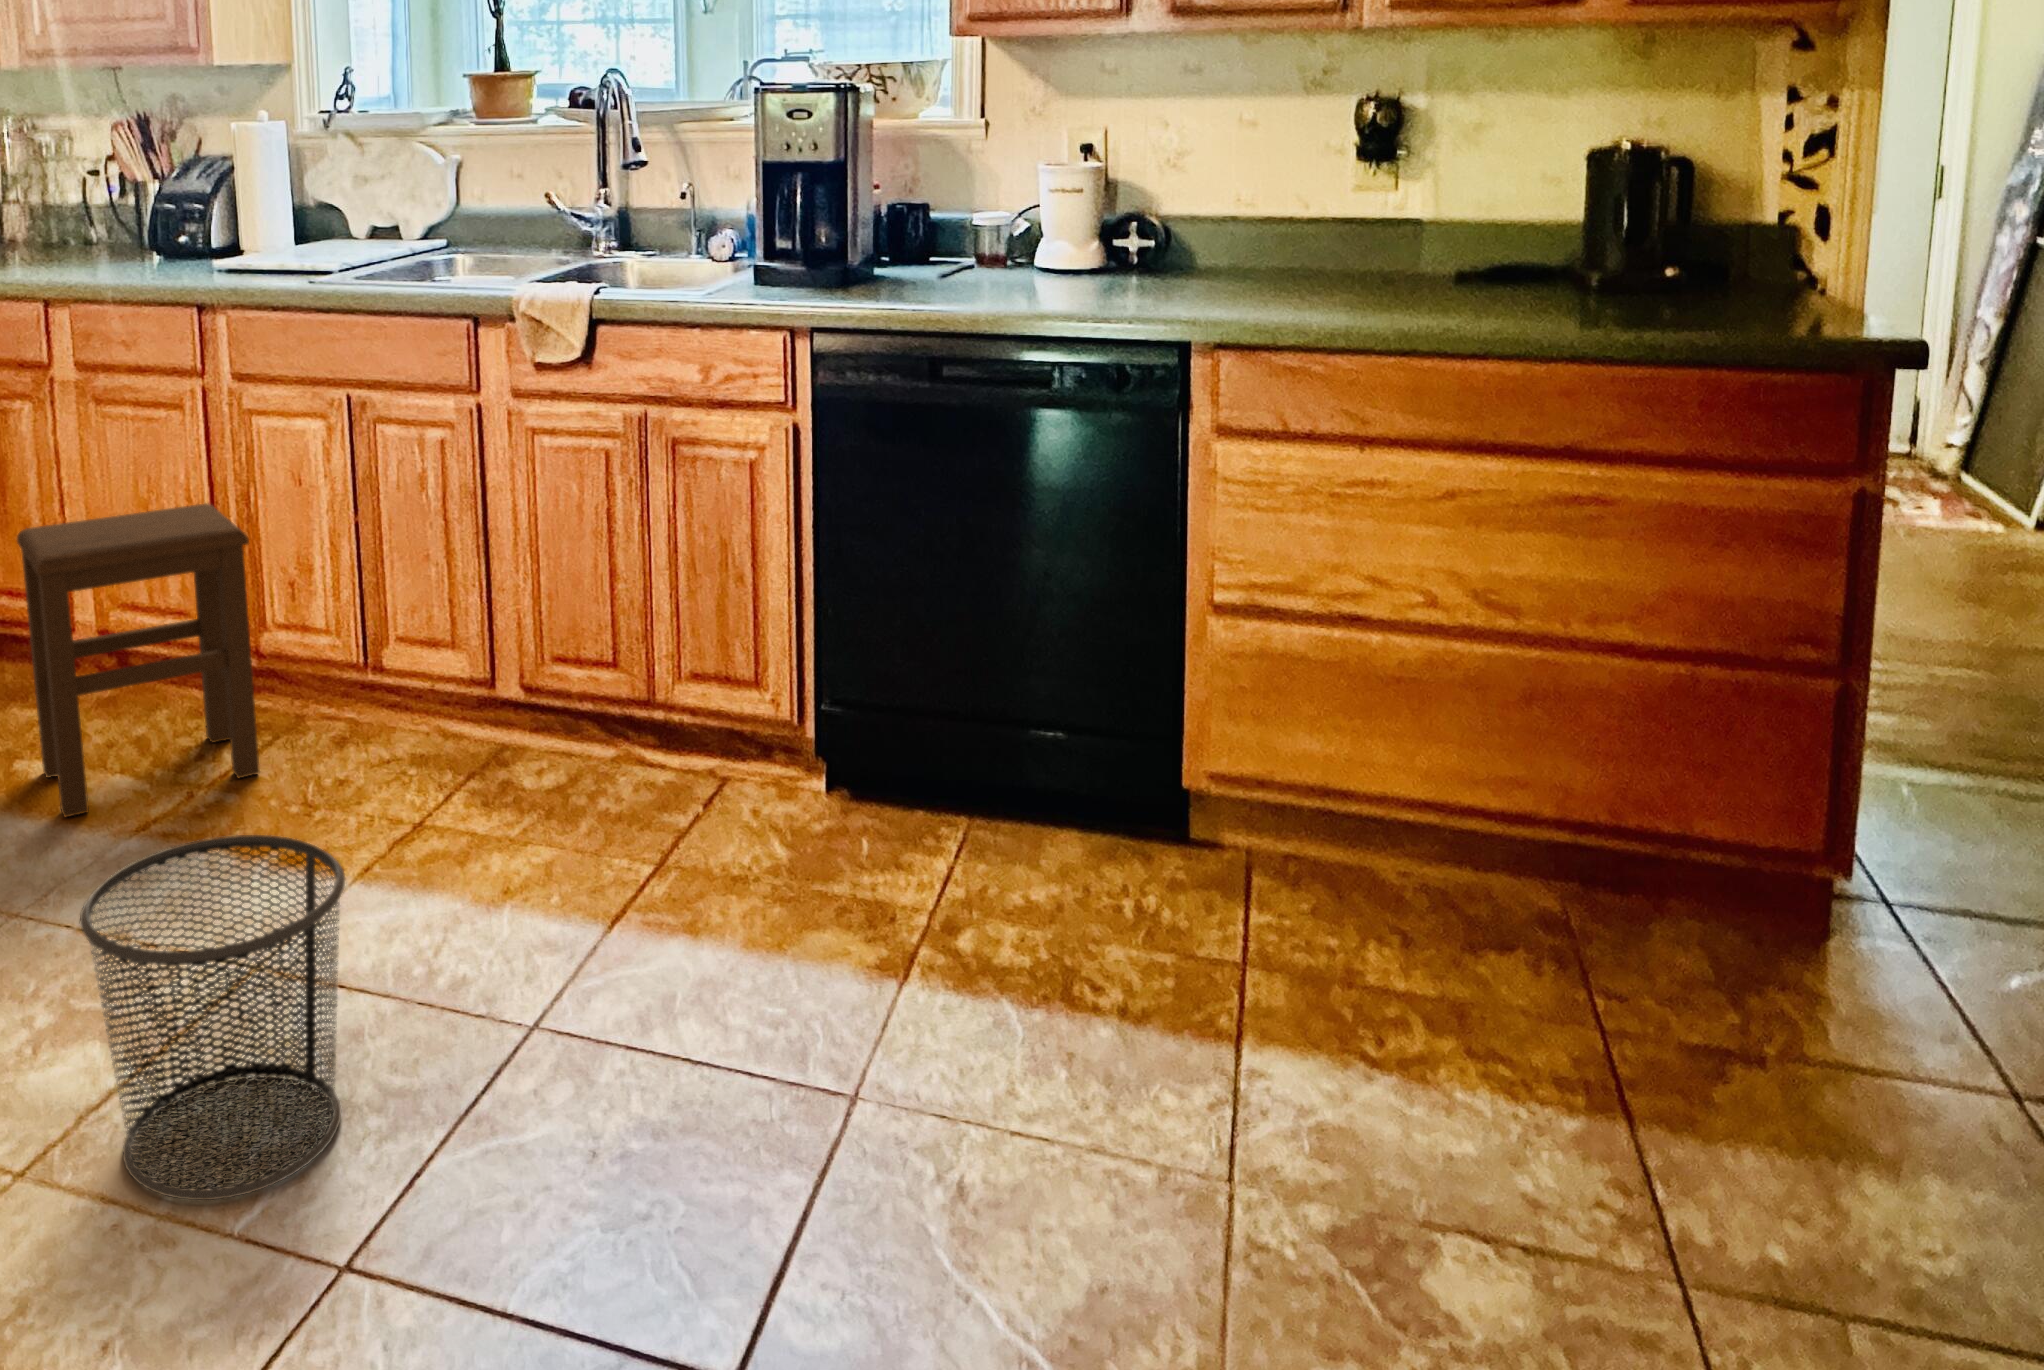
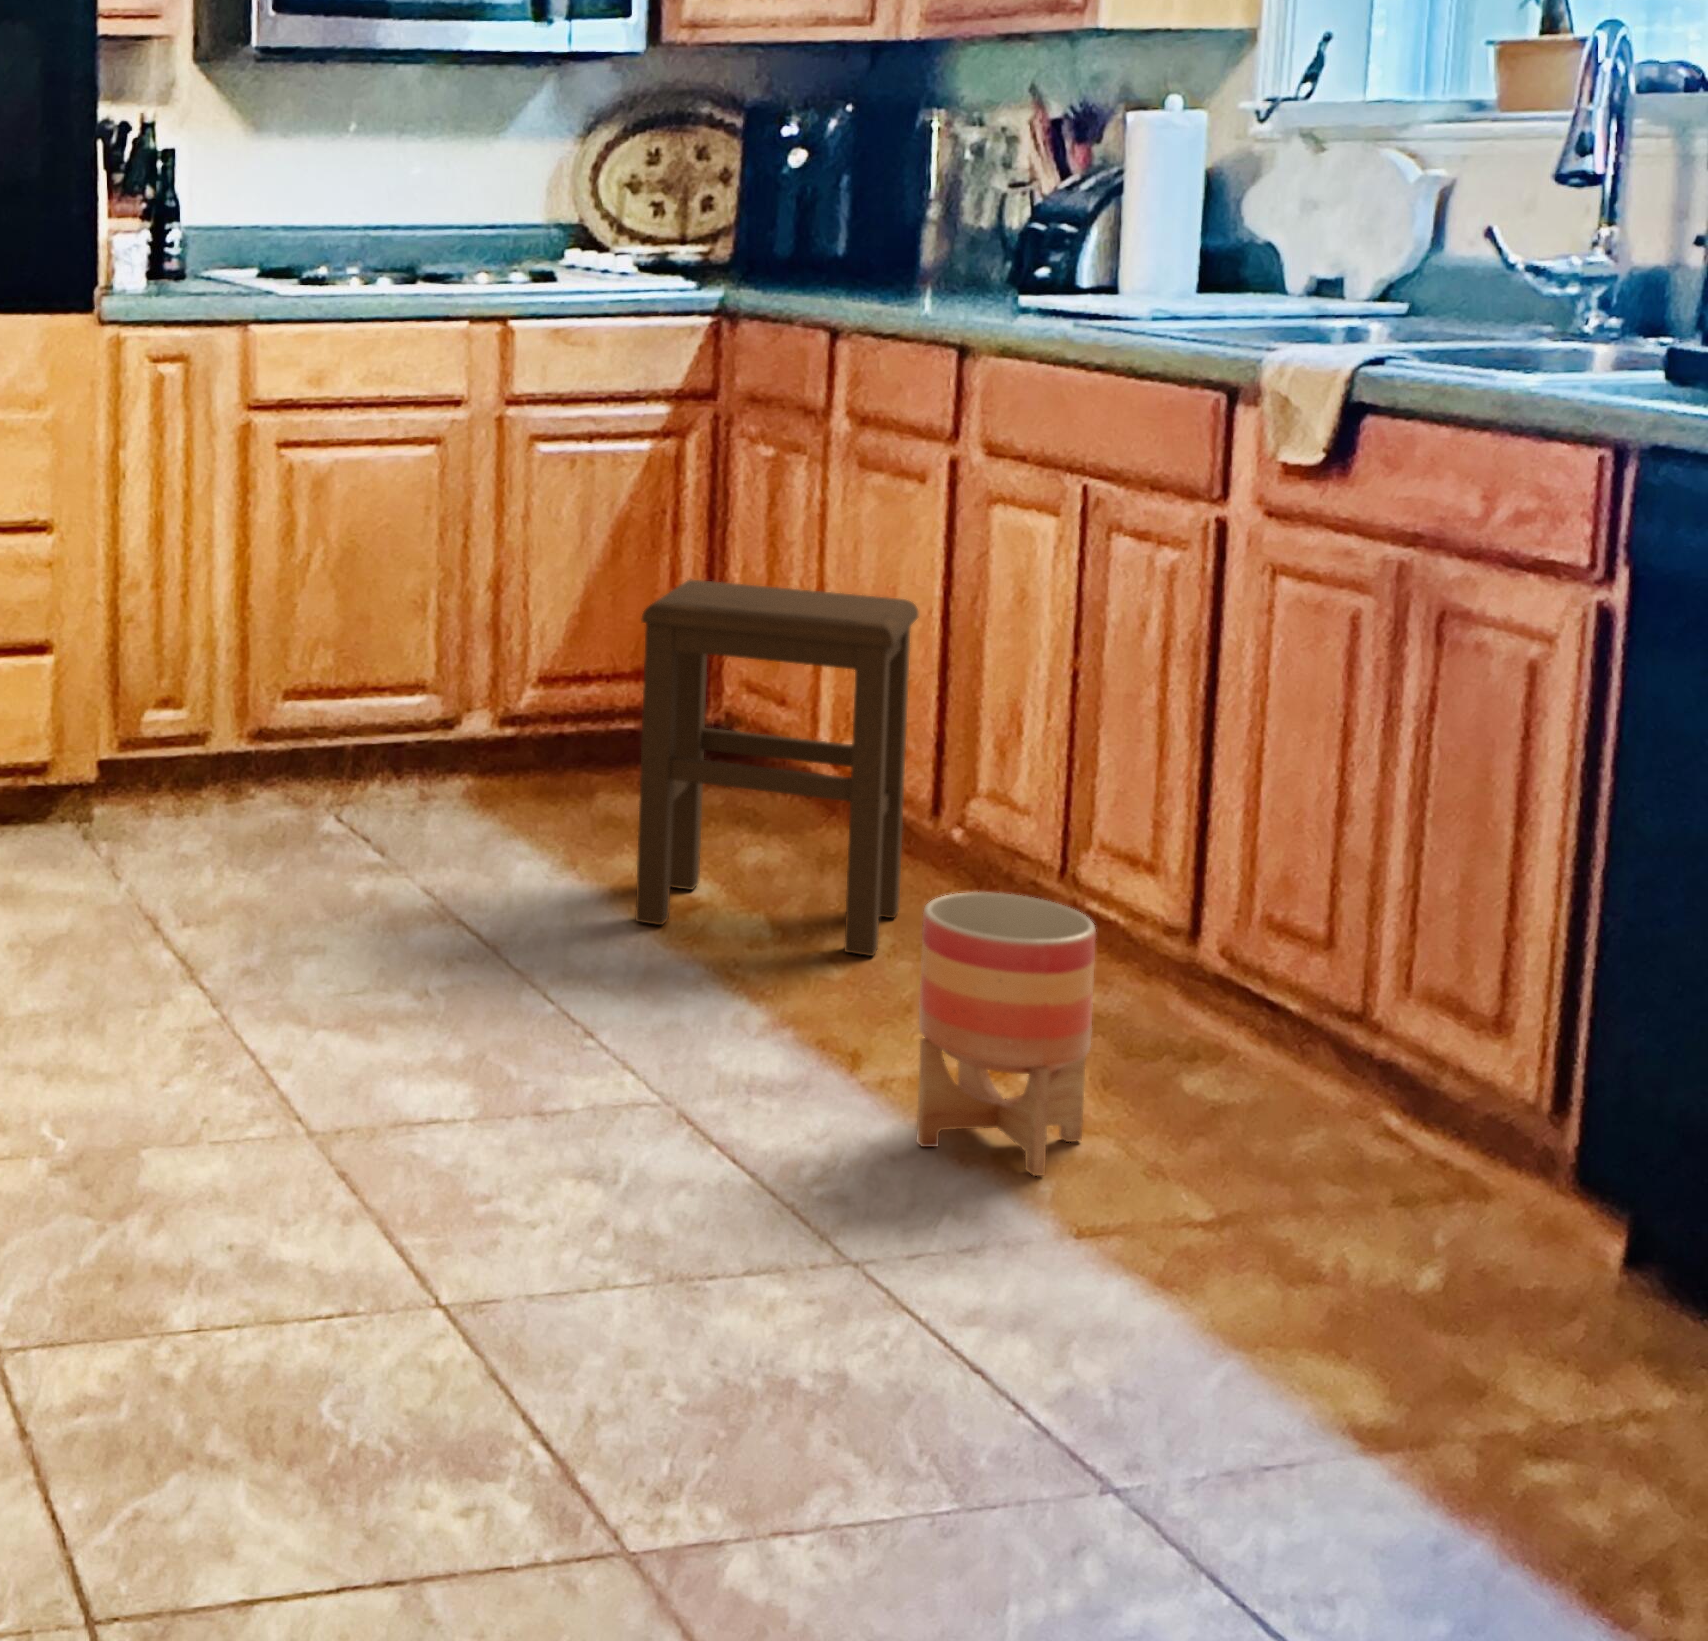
planter: none [446,699,568,902] -> present [916,892,1096,1176]
waste bin: present [80,835,345,1200] -> none [294,862,573,1238]

